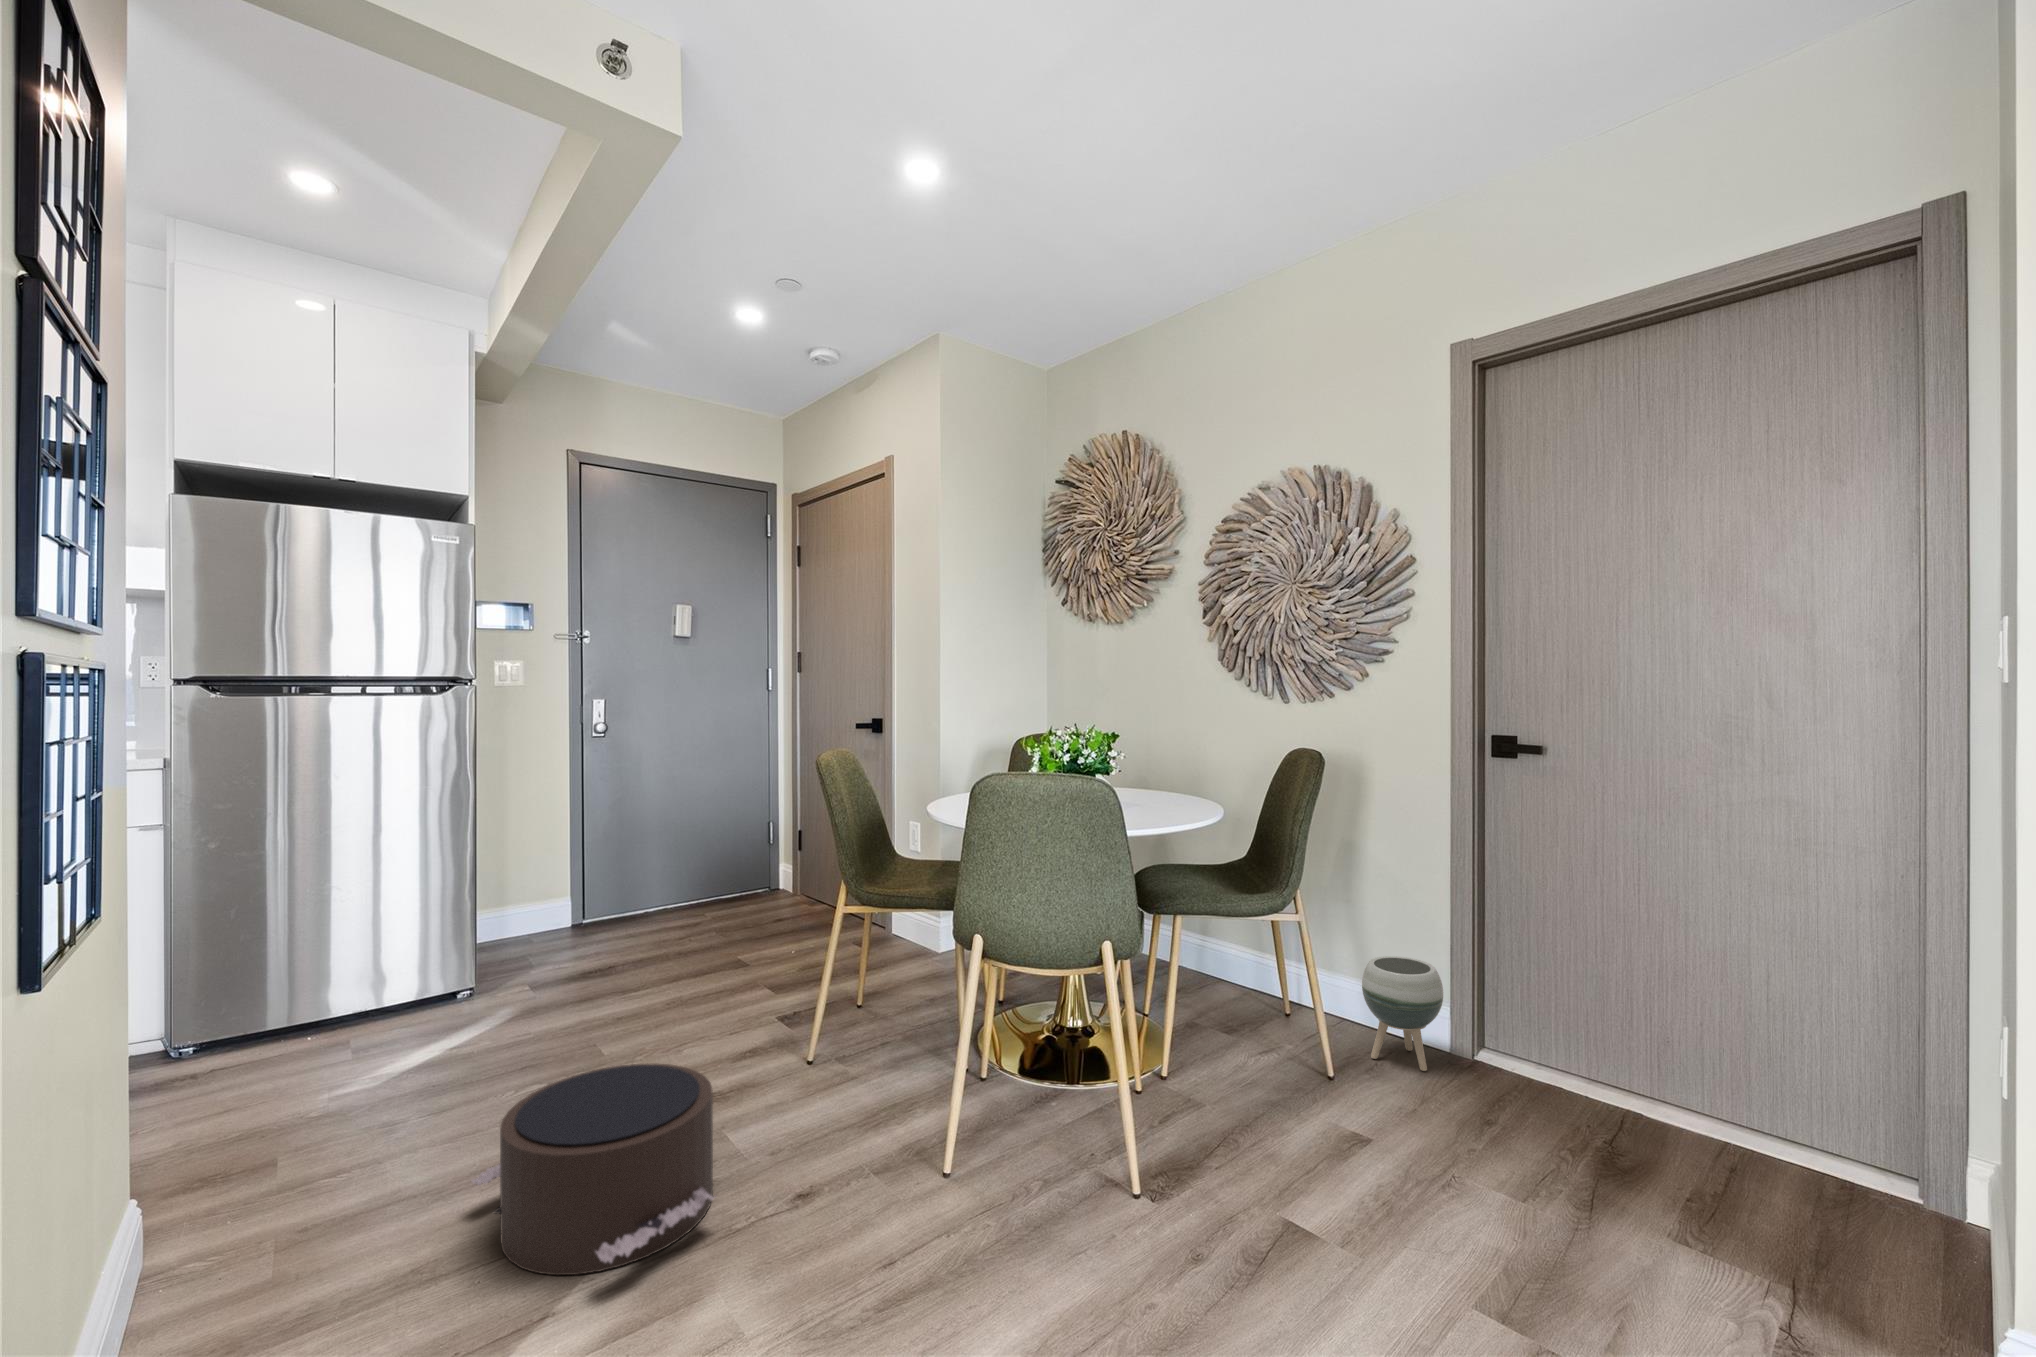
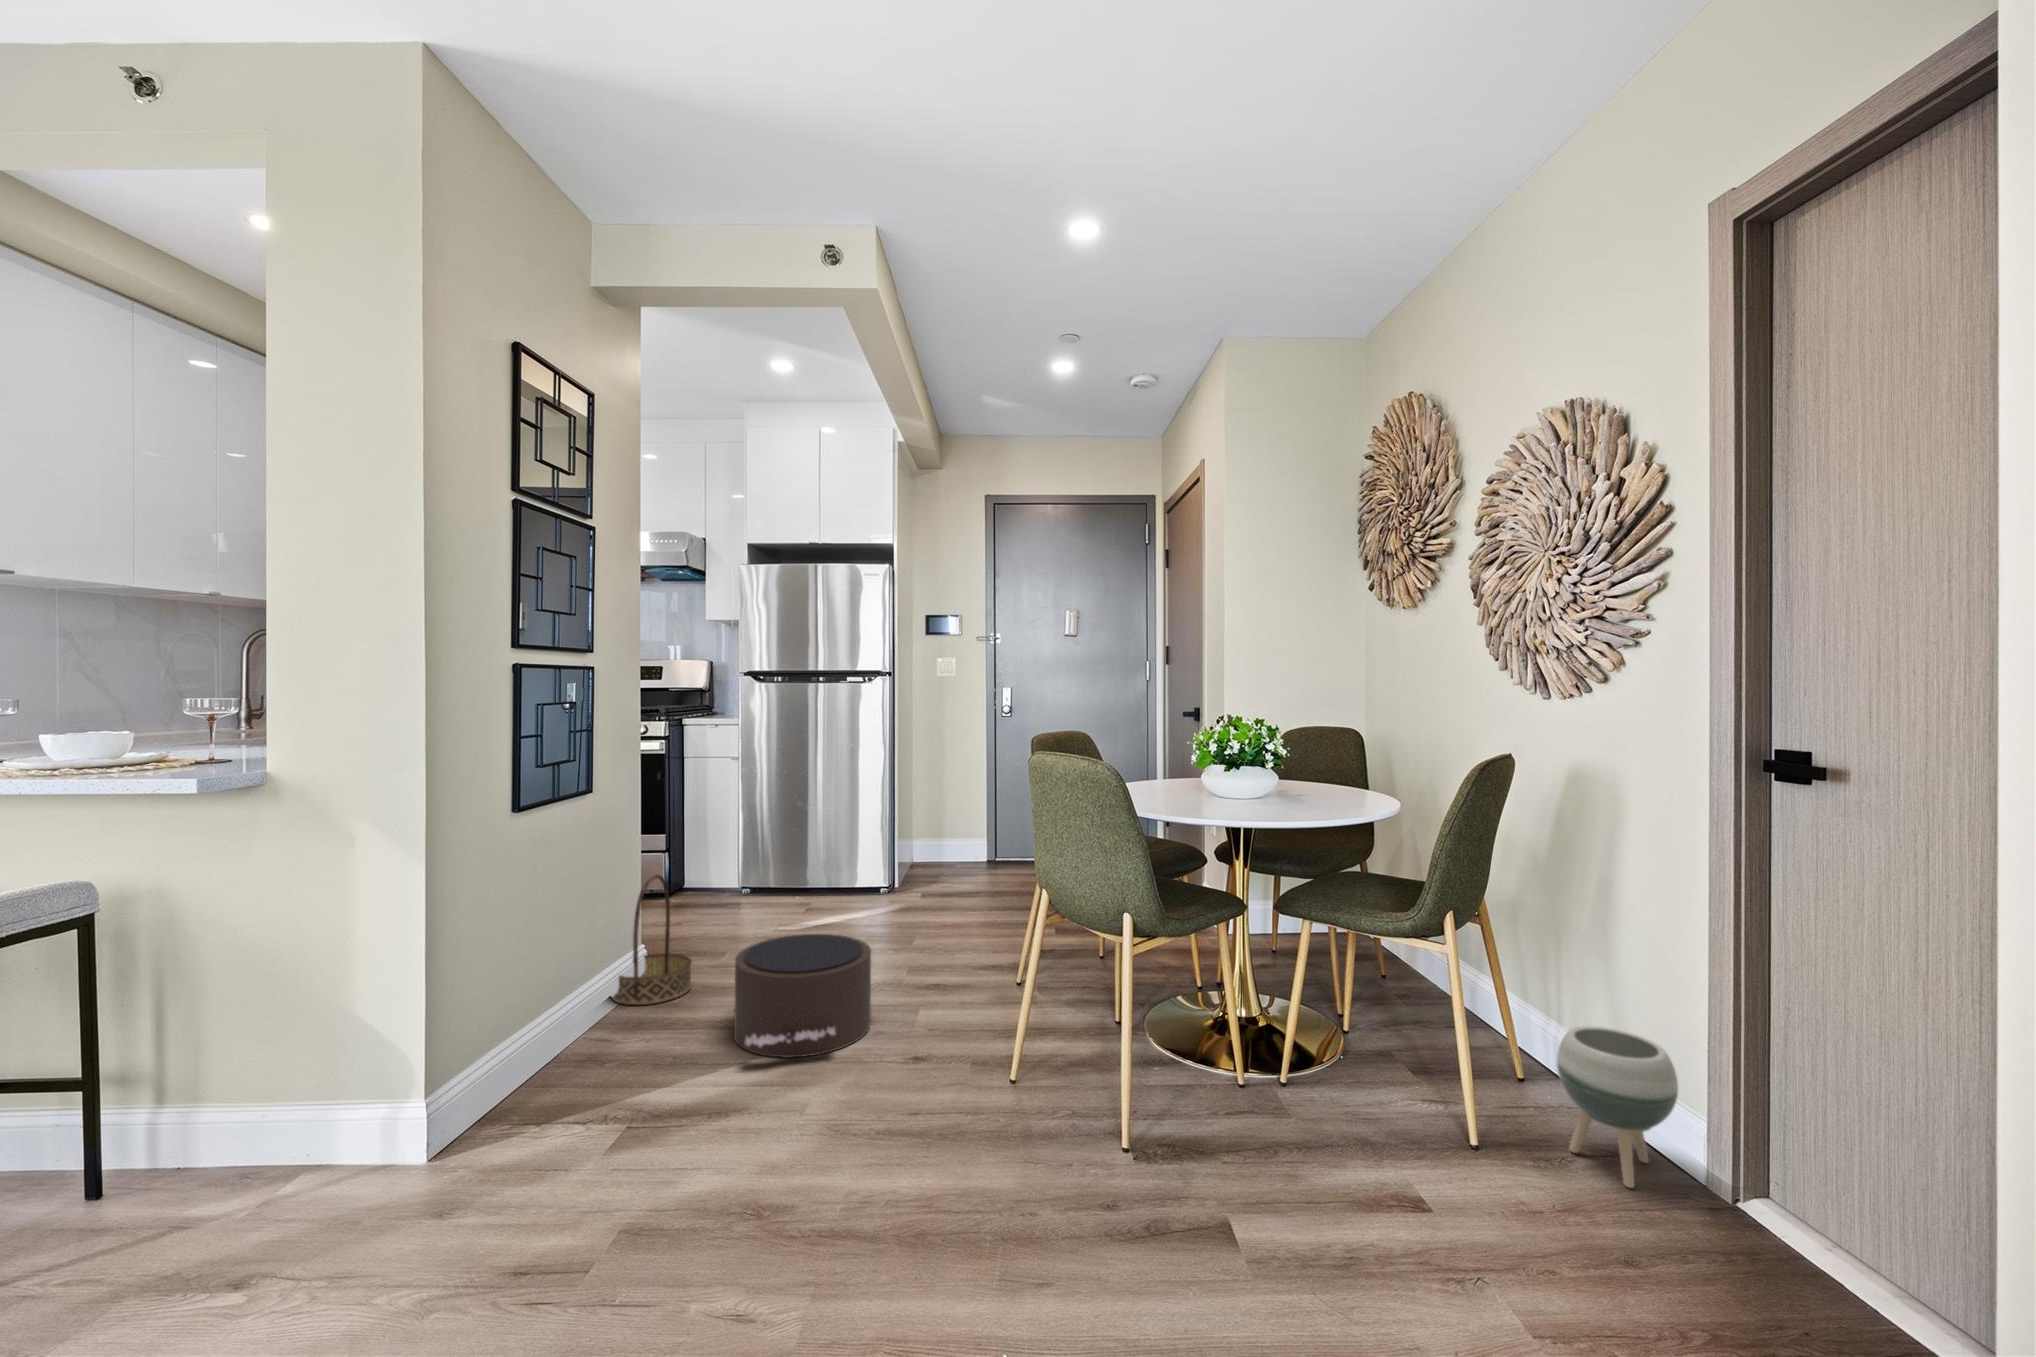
basket: none [153,1054,326,1306] -> present [612,874,692,1005]

